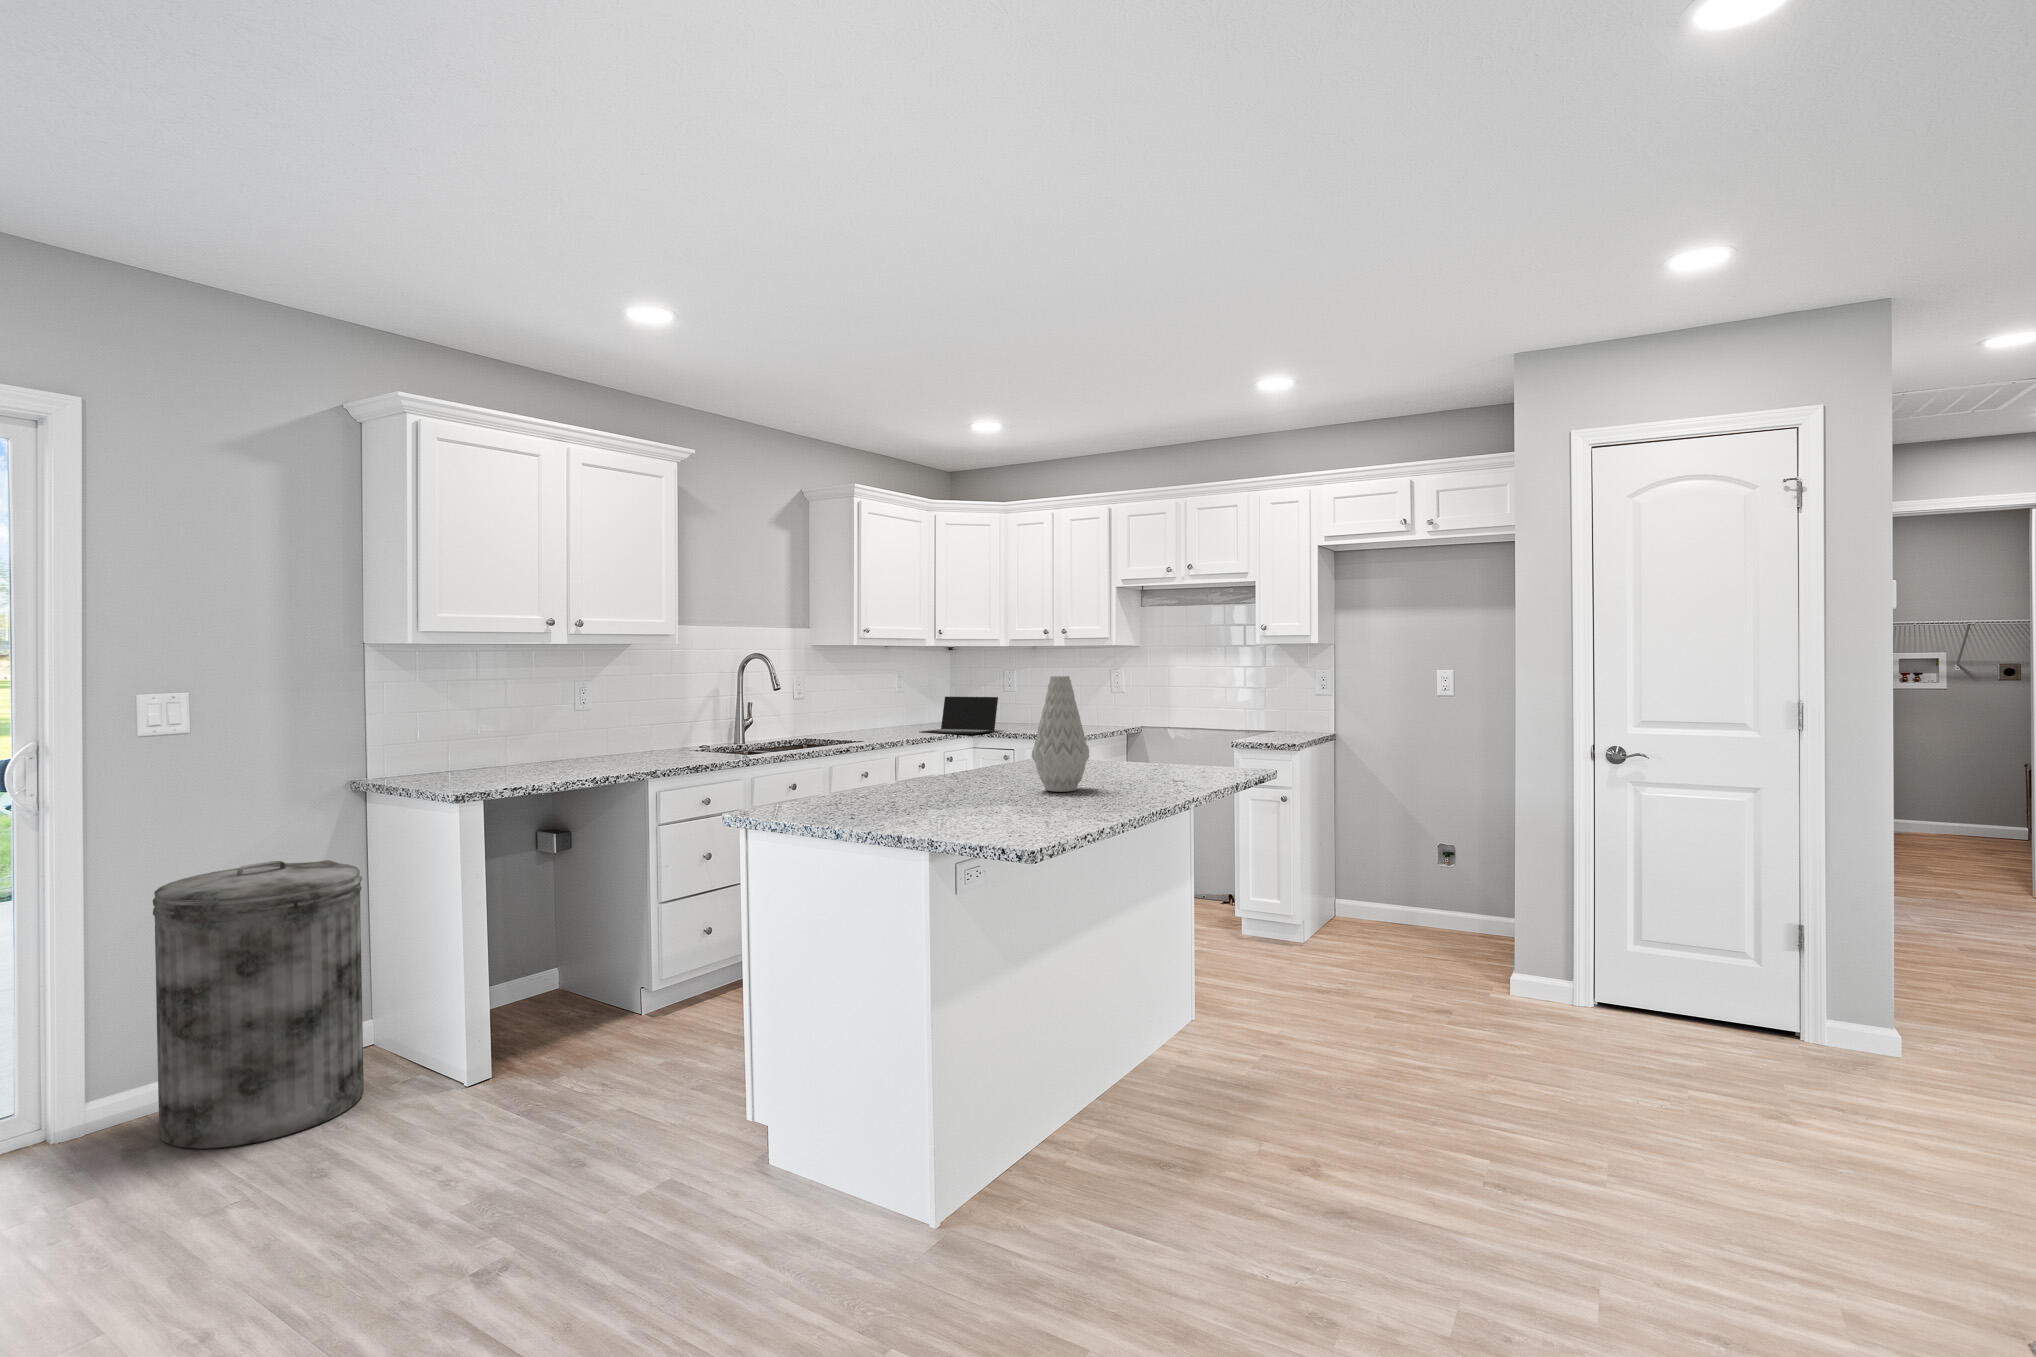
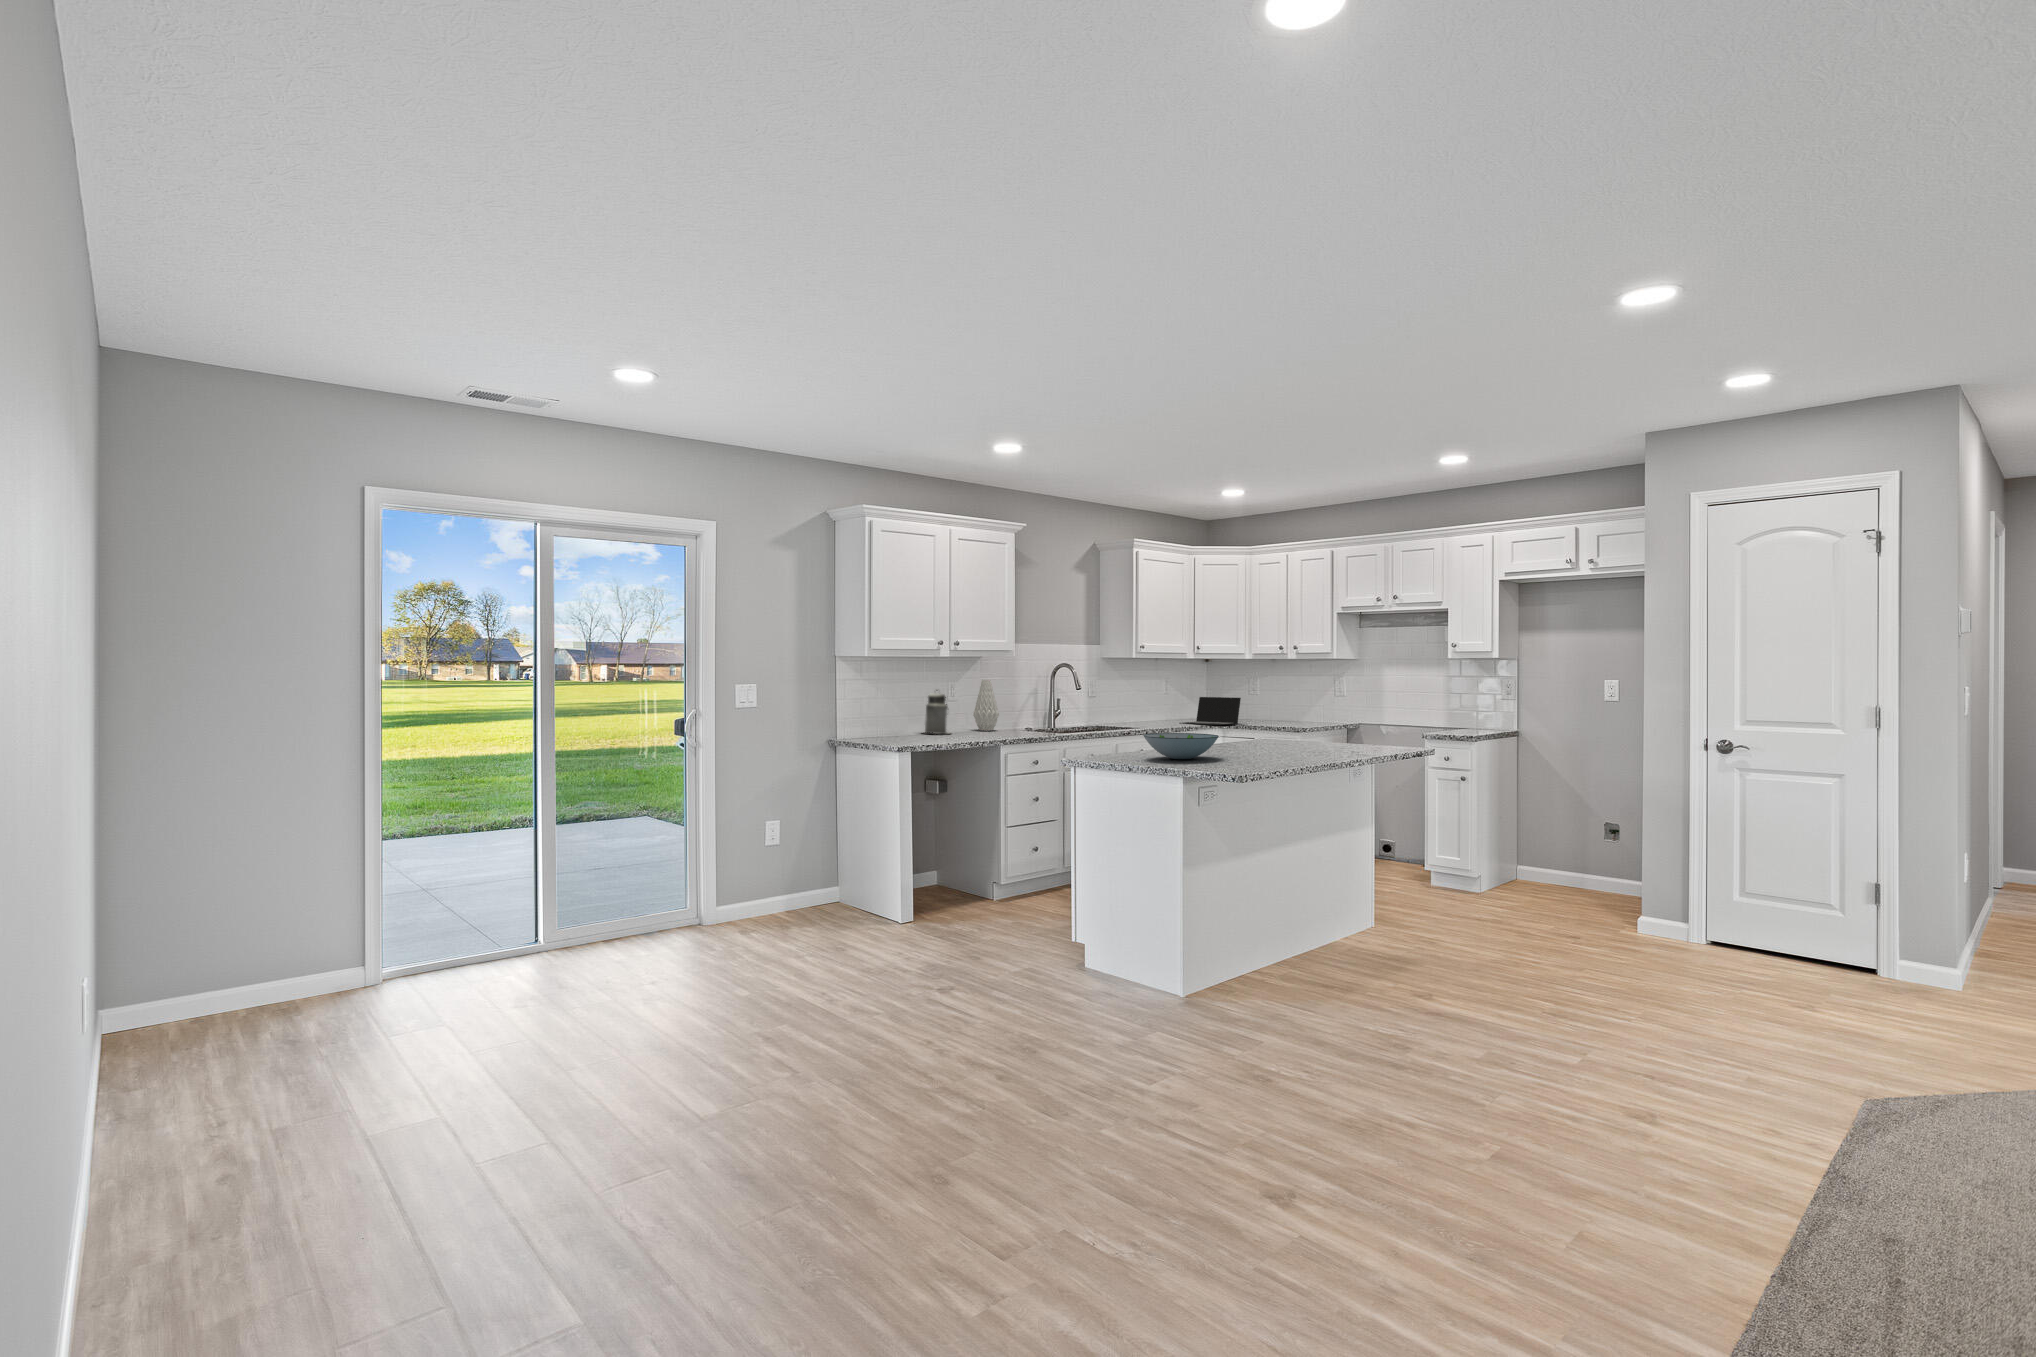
vase: present [1031,676,1089,792] -> present [973,680,999,731]
canister: none [522,695,575,764] -> present [925,690,950,734]
decorative bowl: none [866,764,990,810] -> present [1143,733,1219,759]
trash can: present [153,860,364,1149] -> none [750,782,846,936]

